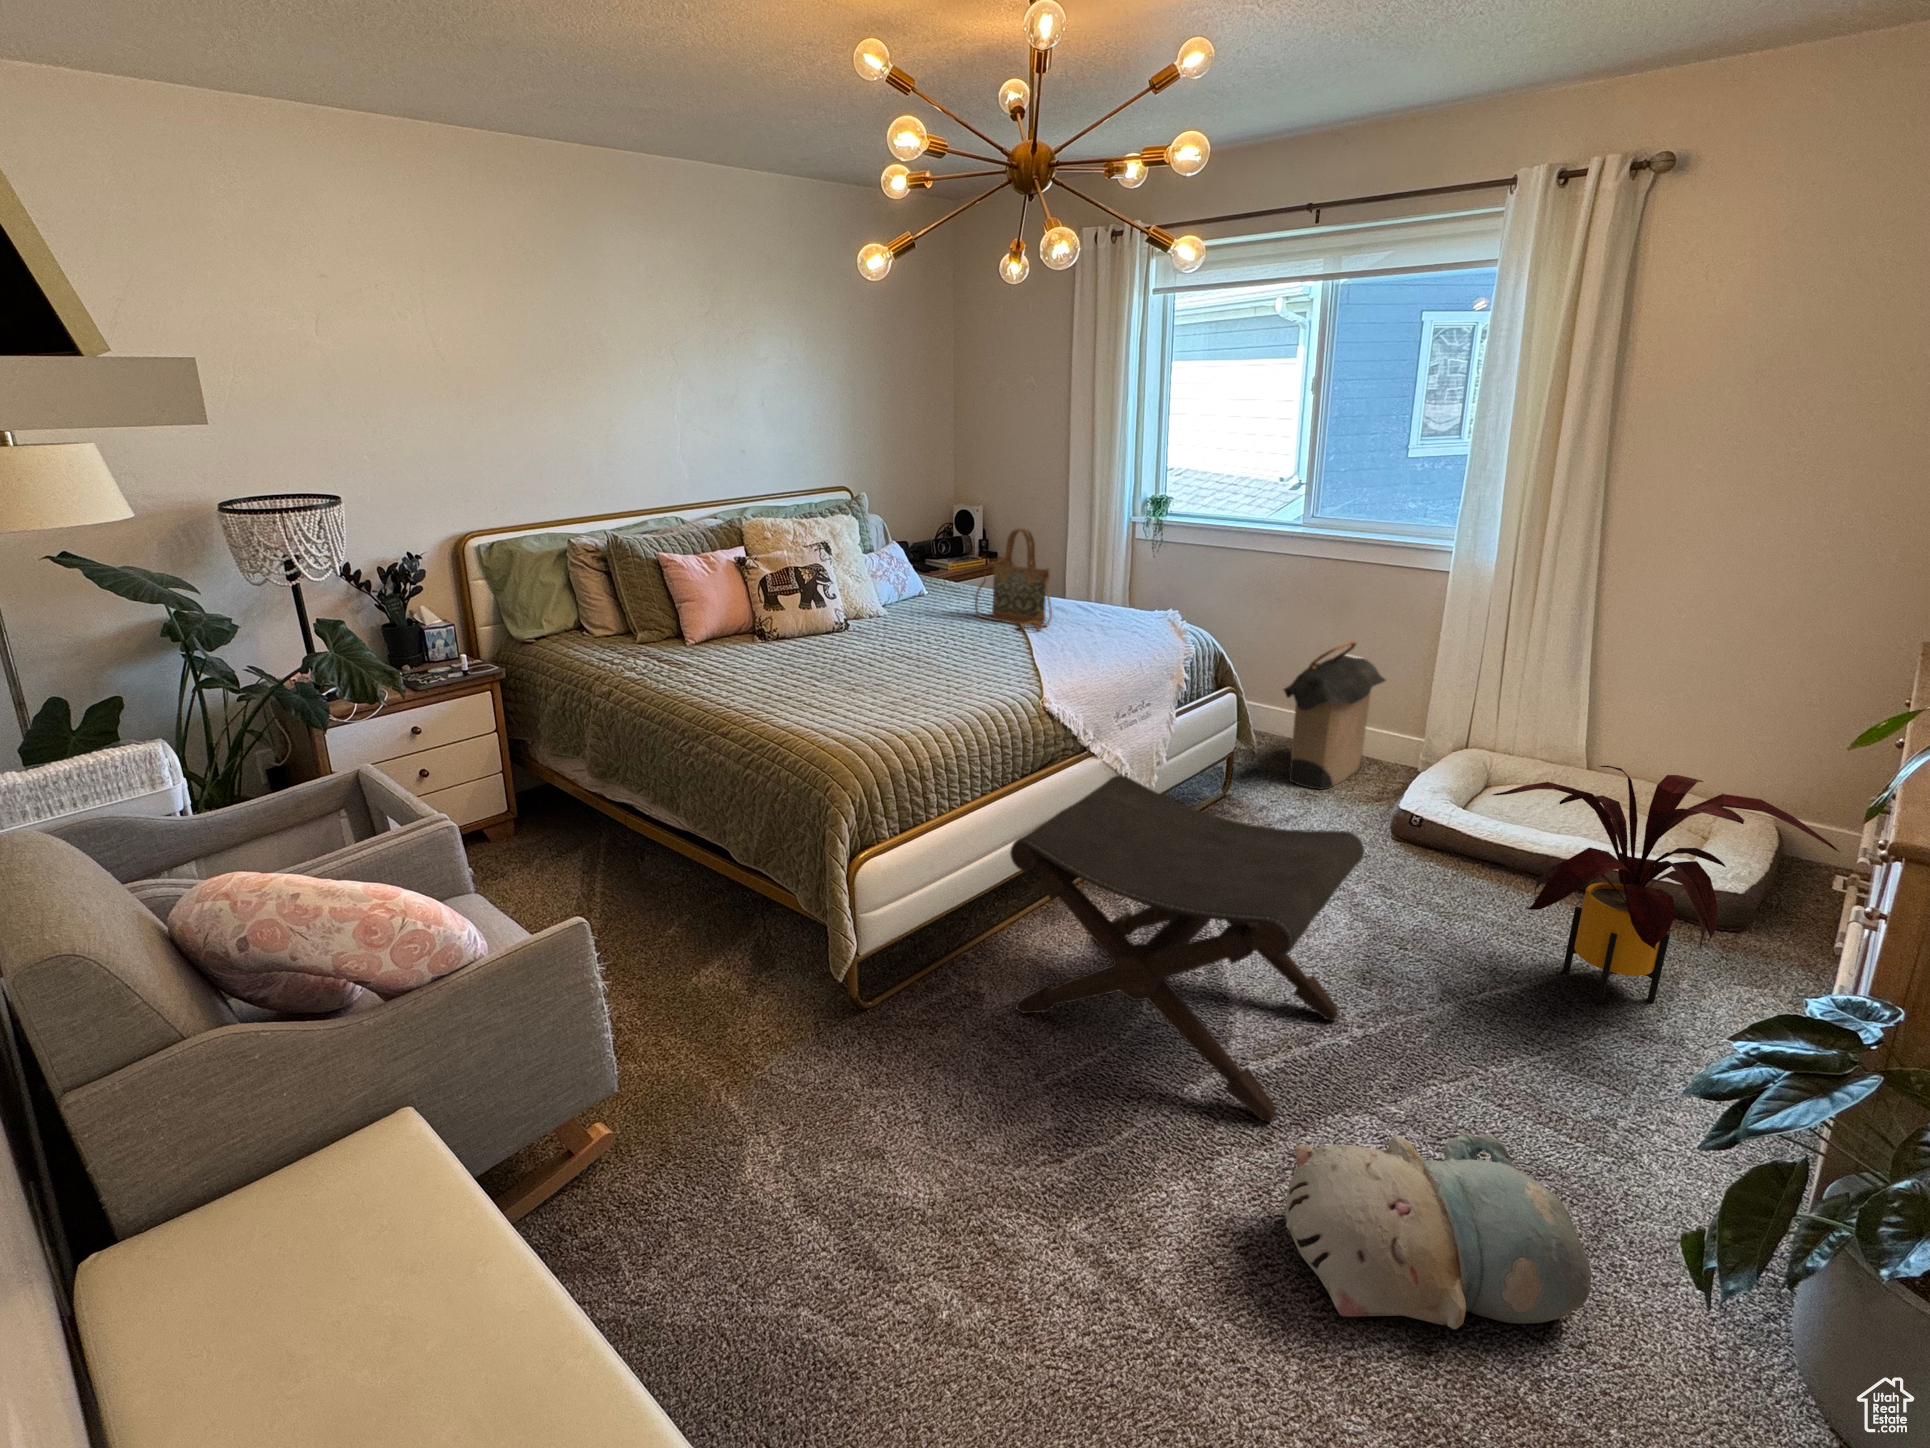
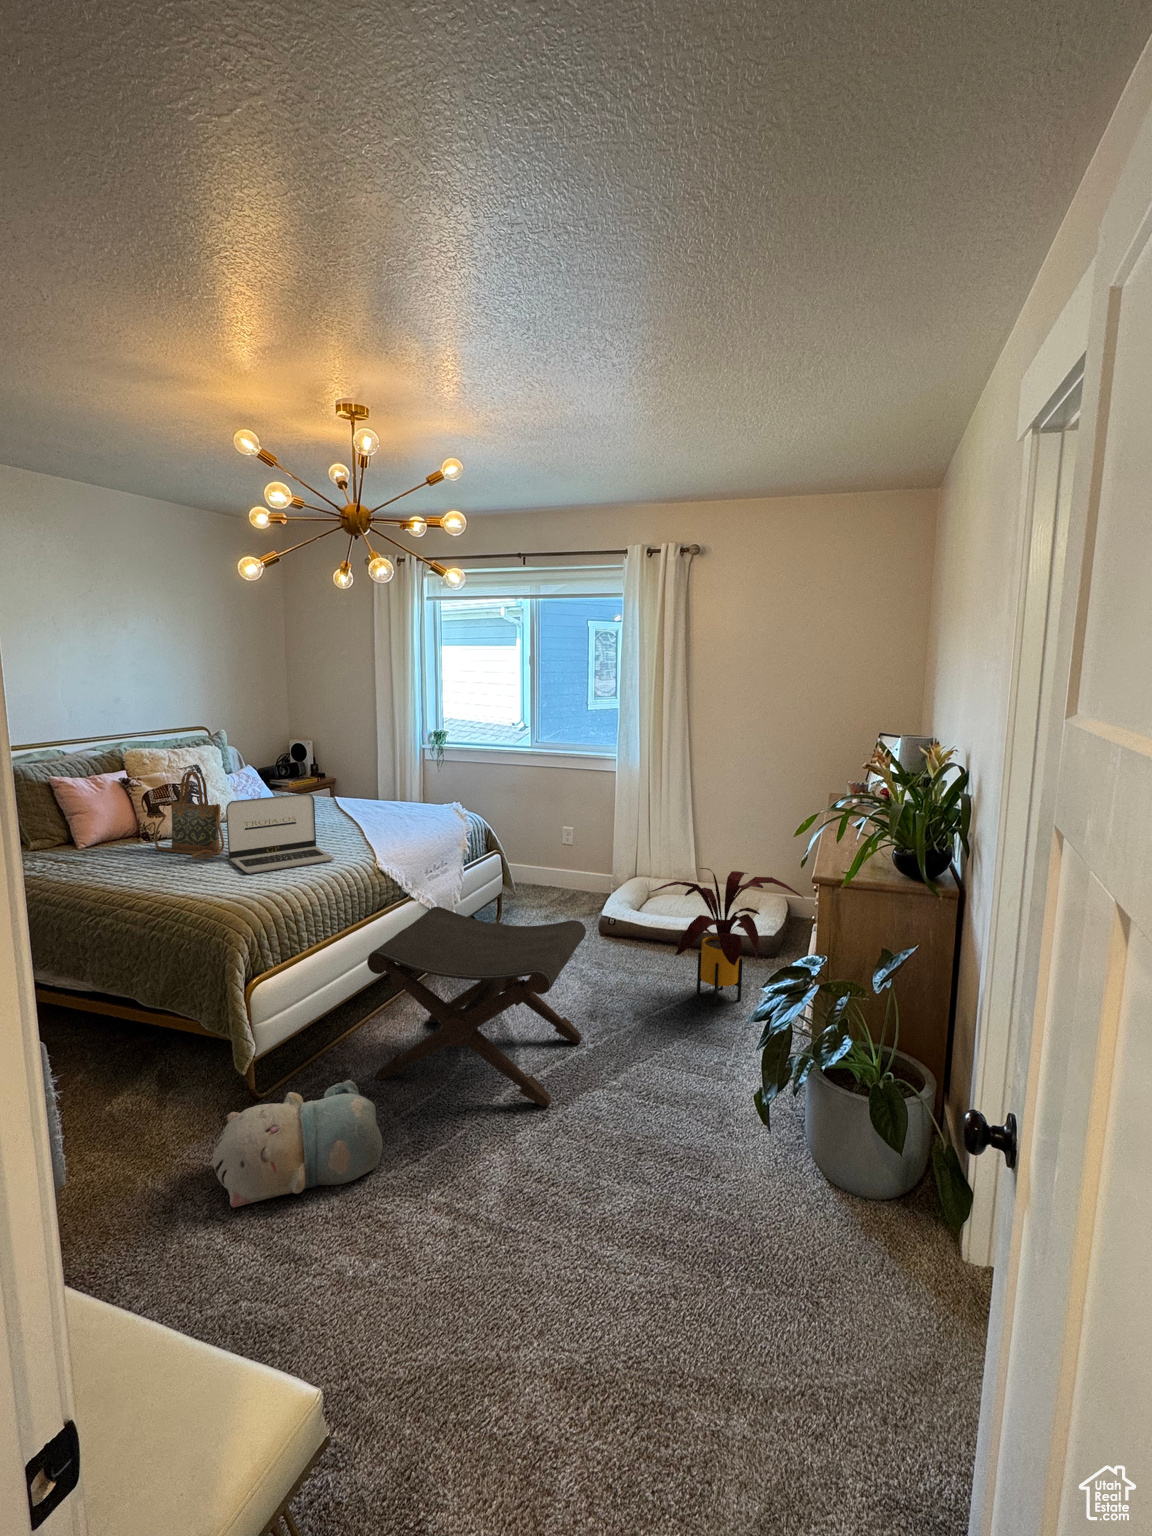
handbag: present [975,529,1052,631] -> present [155,771,224,859]
laptop: none [847,592,982,701] -> present [226,793,334,874]
laundry hamper: present [1284,641,1385,790] -> none [531,816,592,914]
plush toy: present [1286,1133,1591,1329] -> present [211,1080,383,1207]

